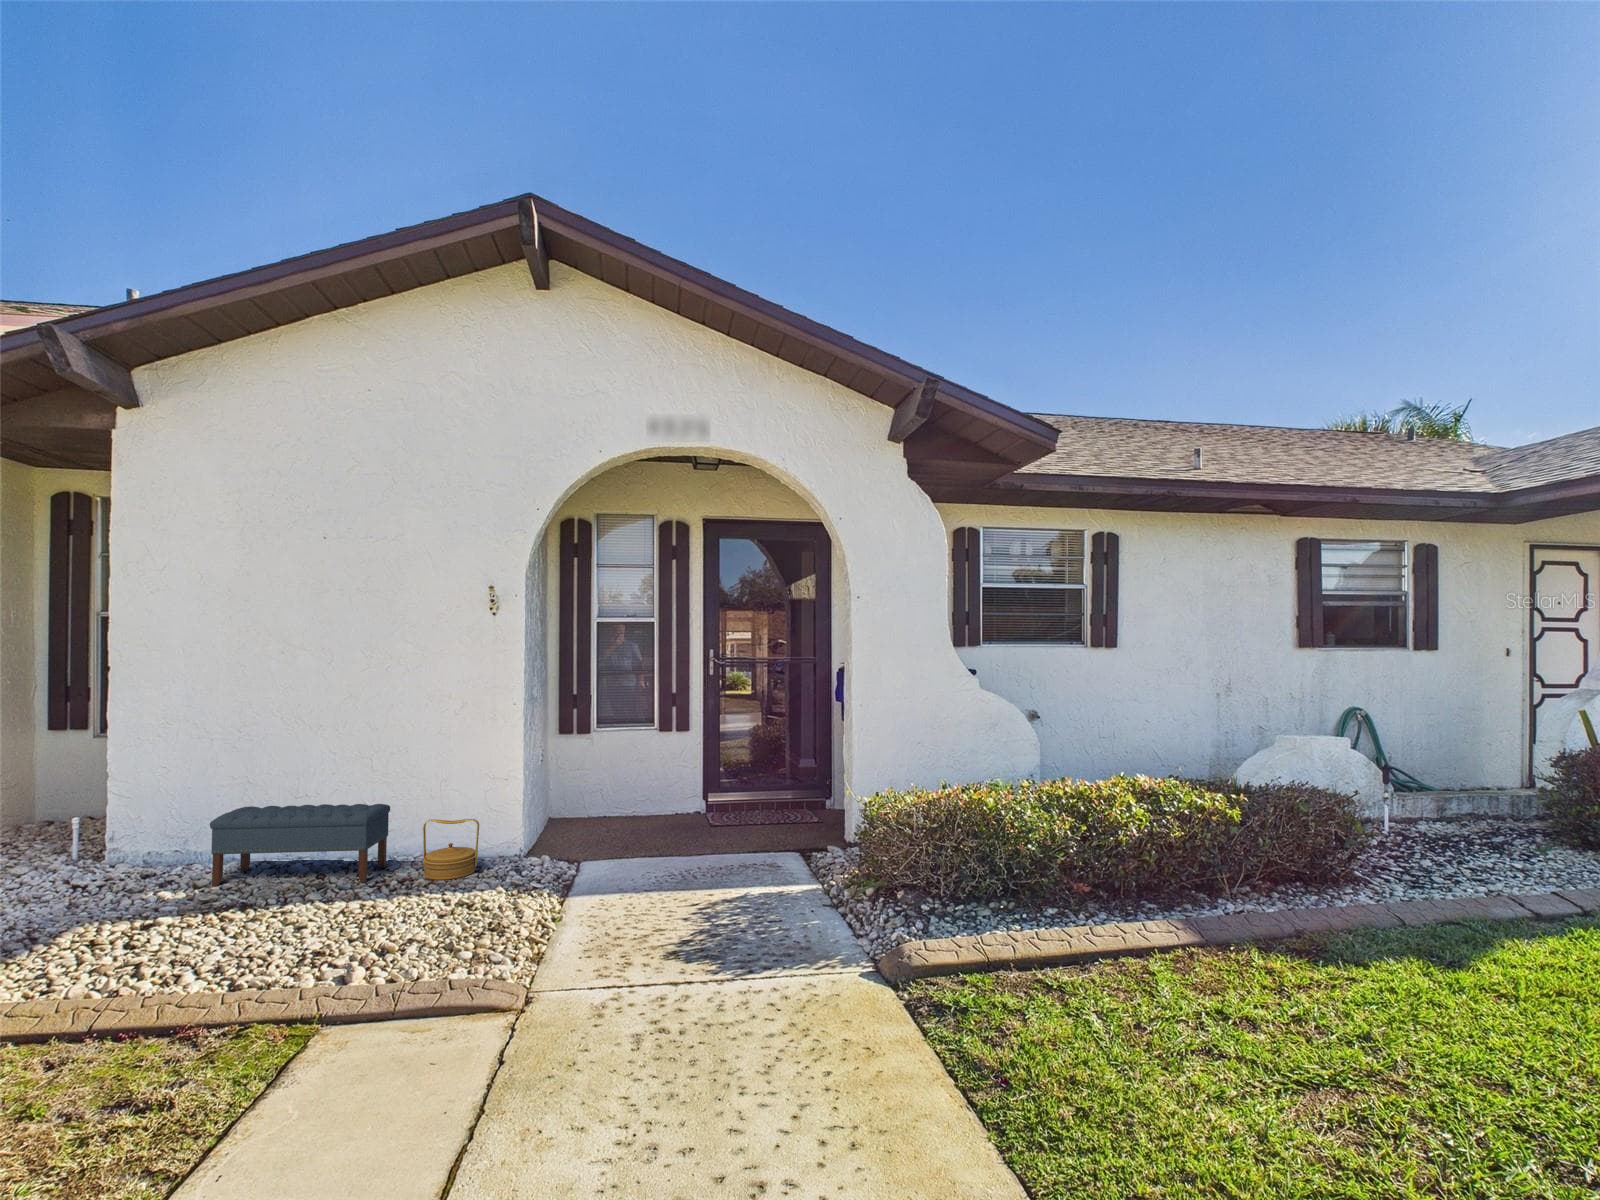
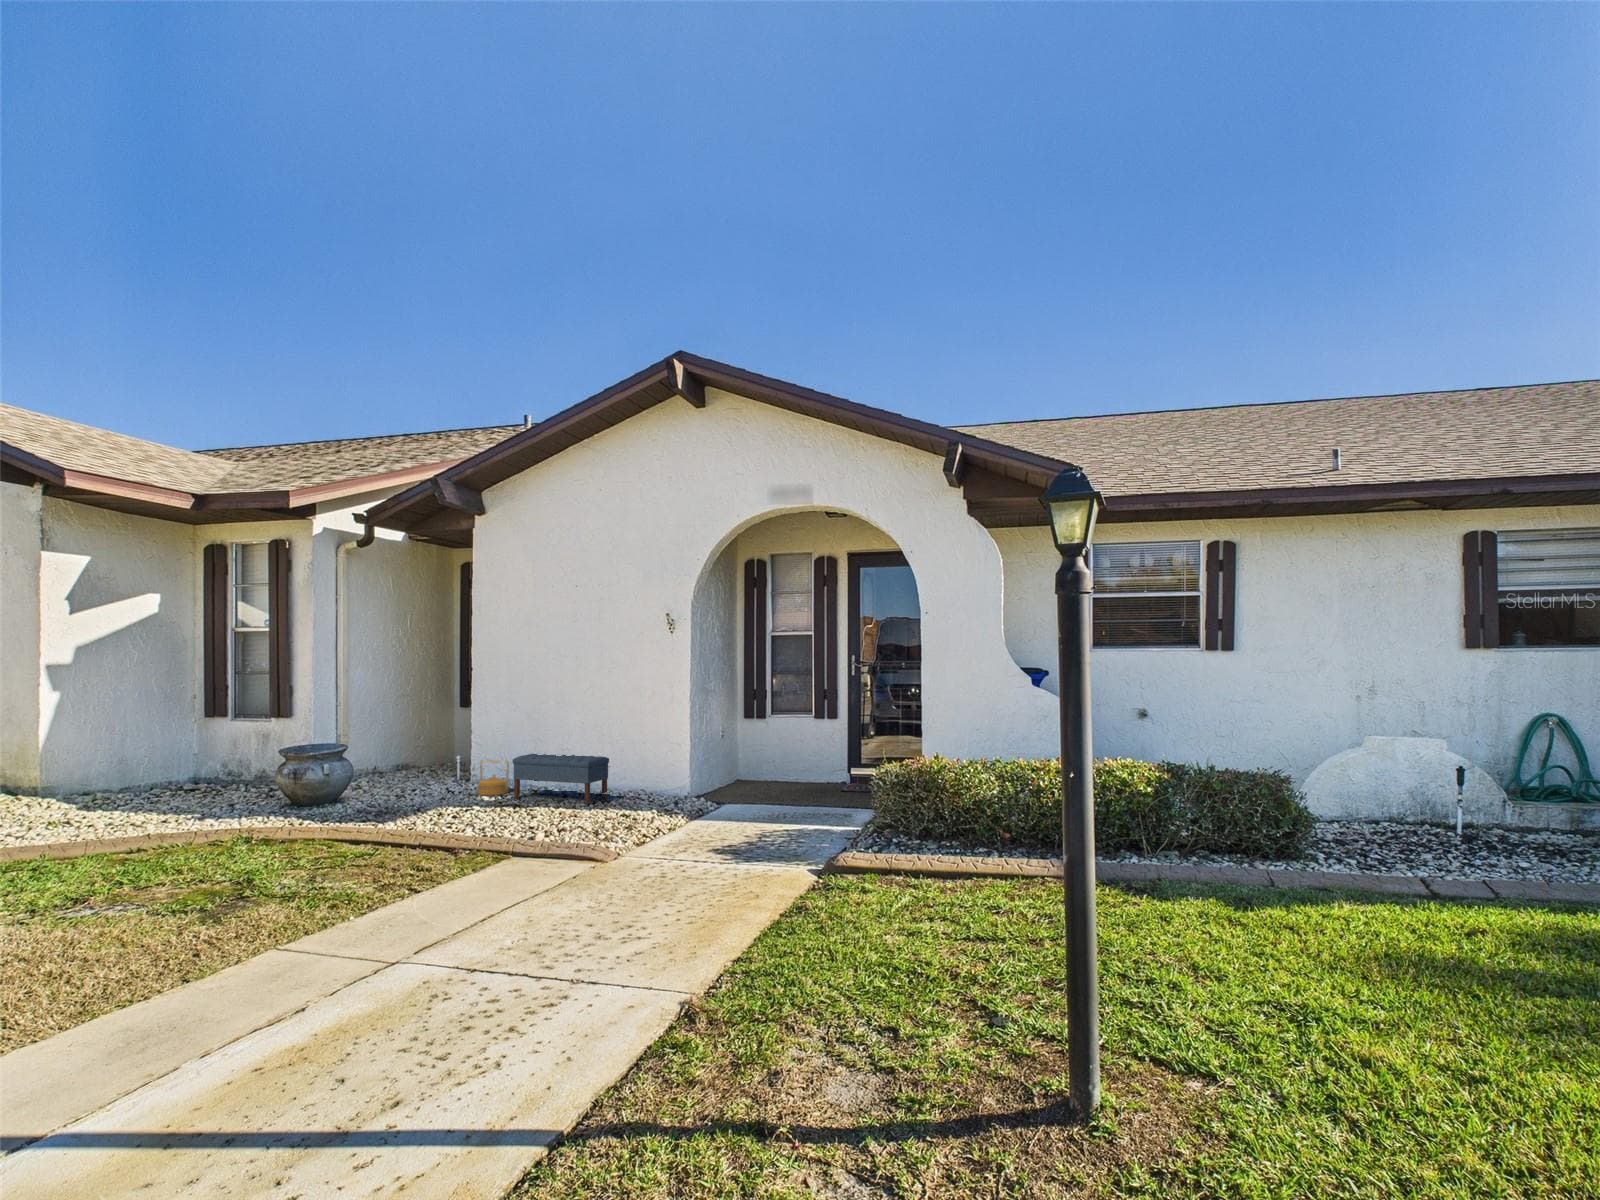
woven basket: present [423,819,479,880] -> present [478,760,510,795]

